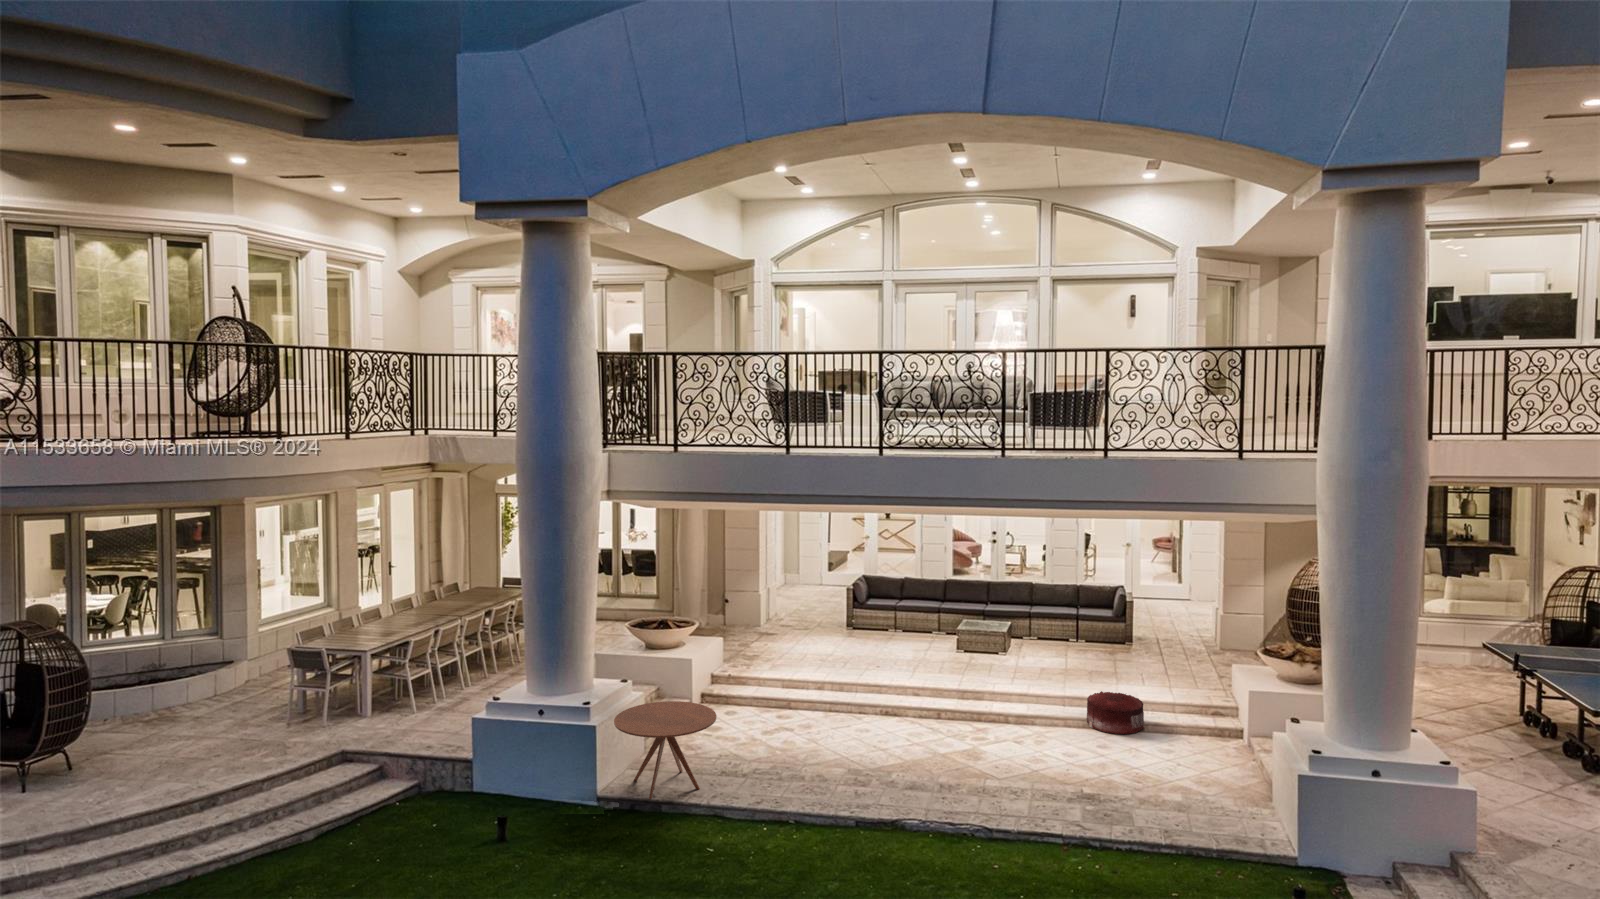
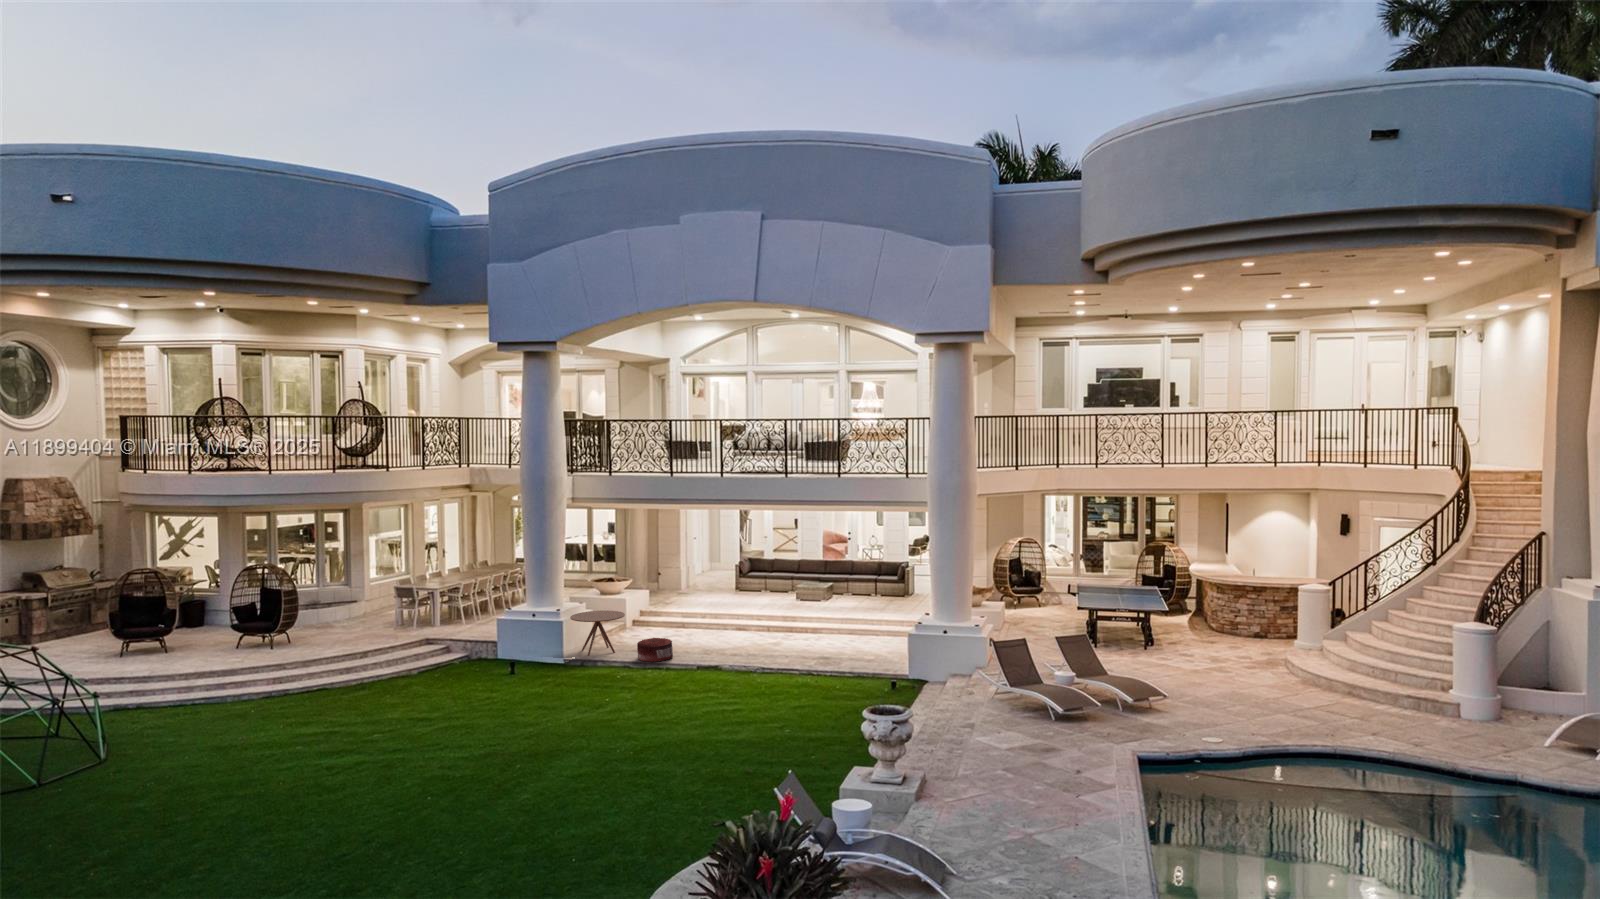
pouf: present [1087,691,1144,734] -> present [637,638,673,662]

